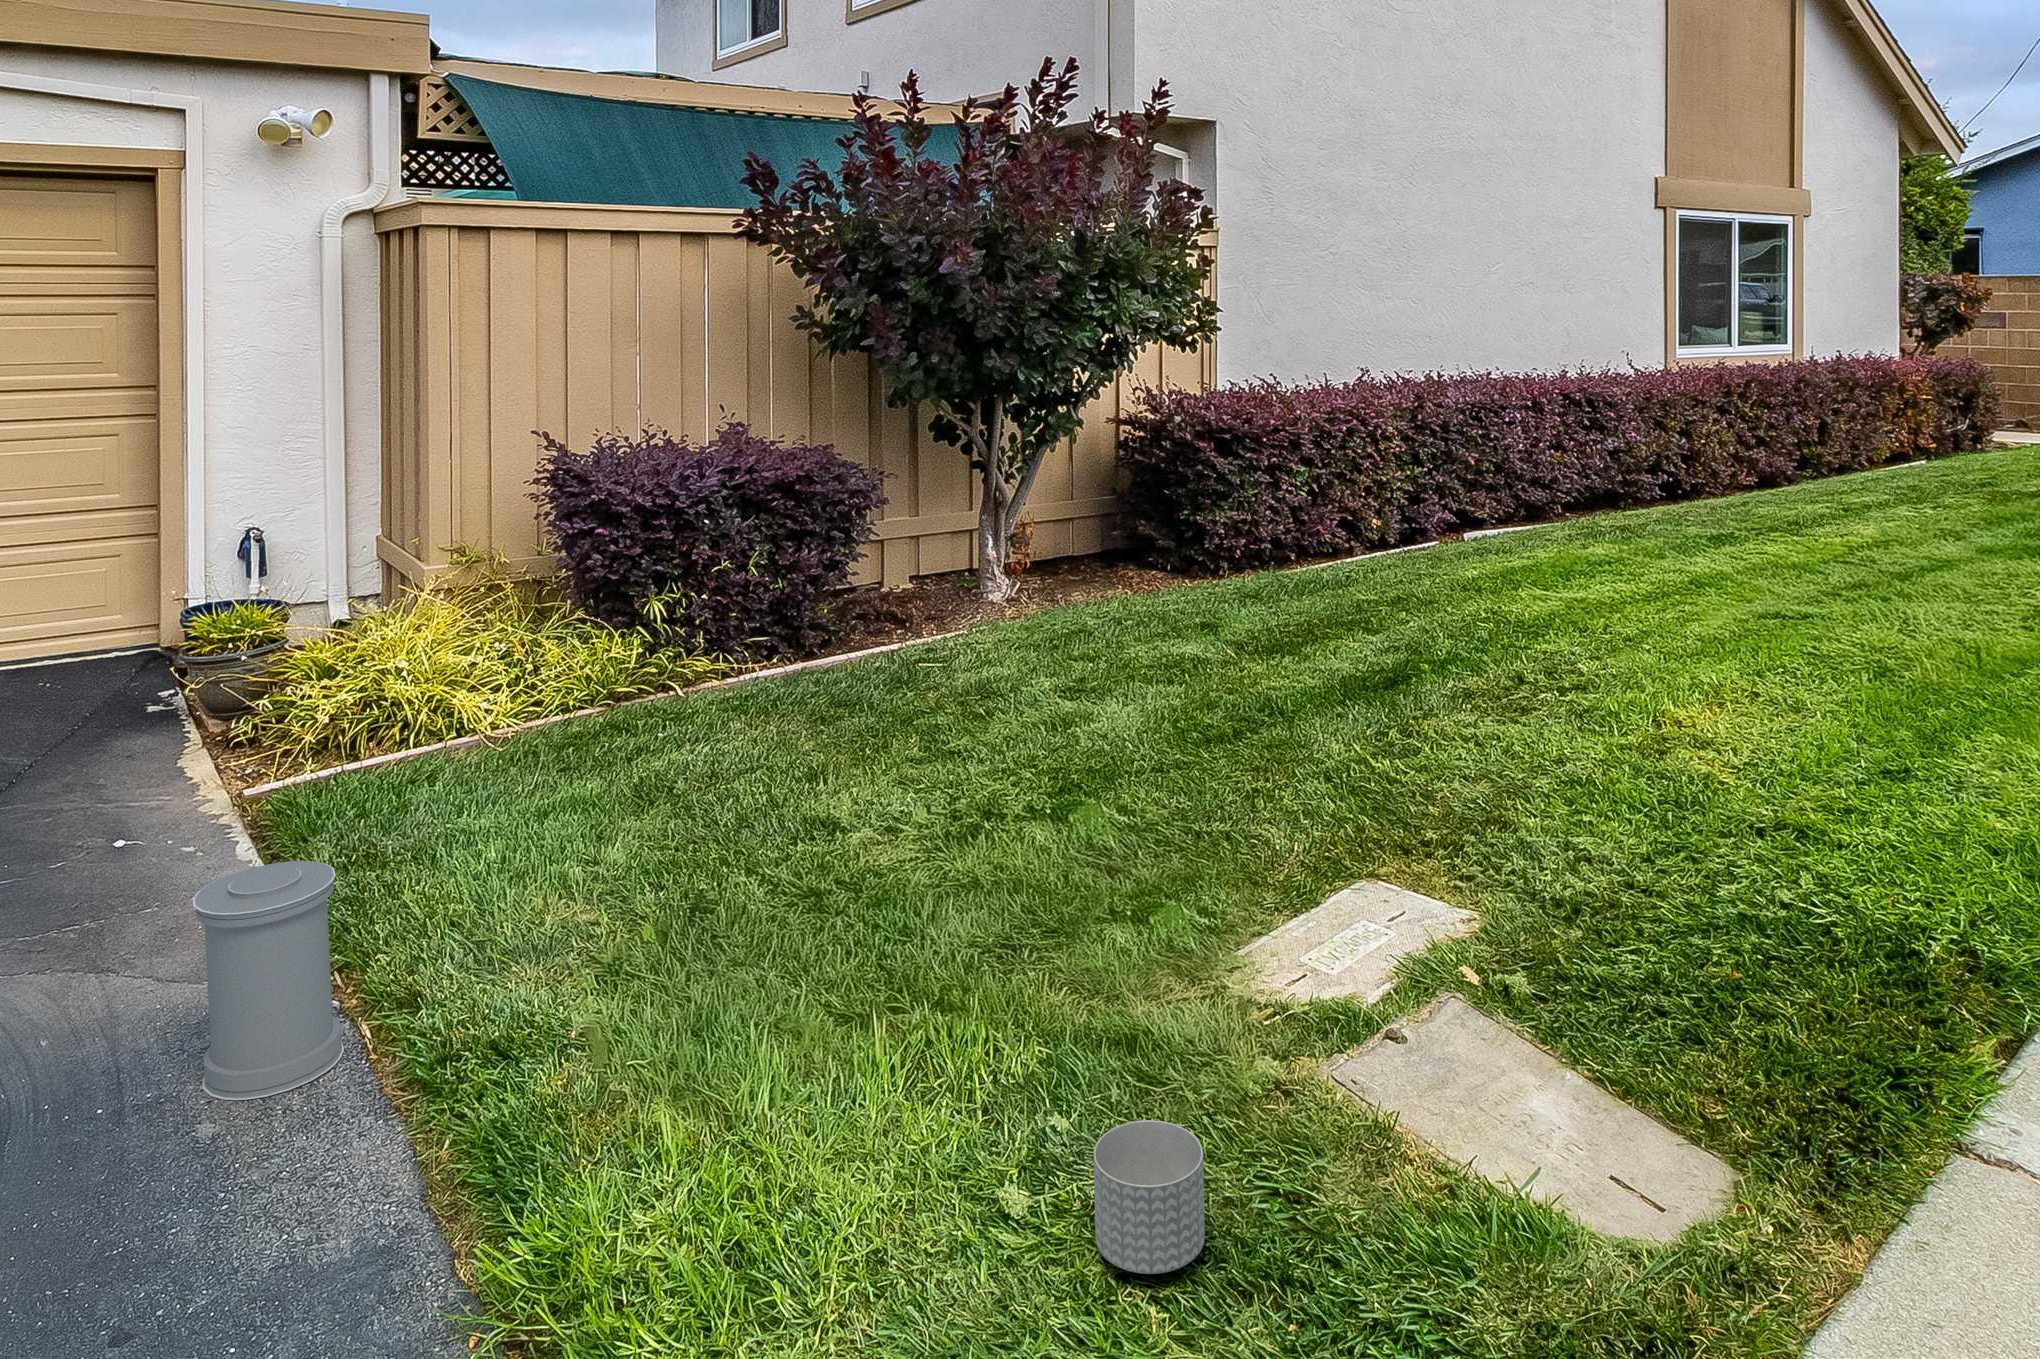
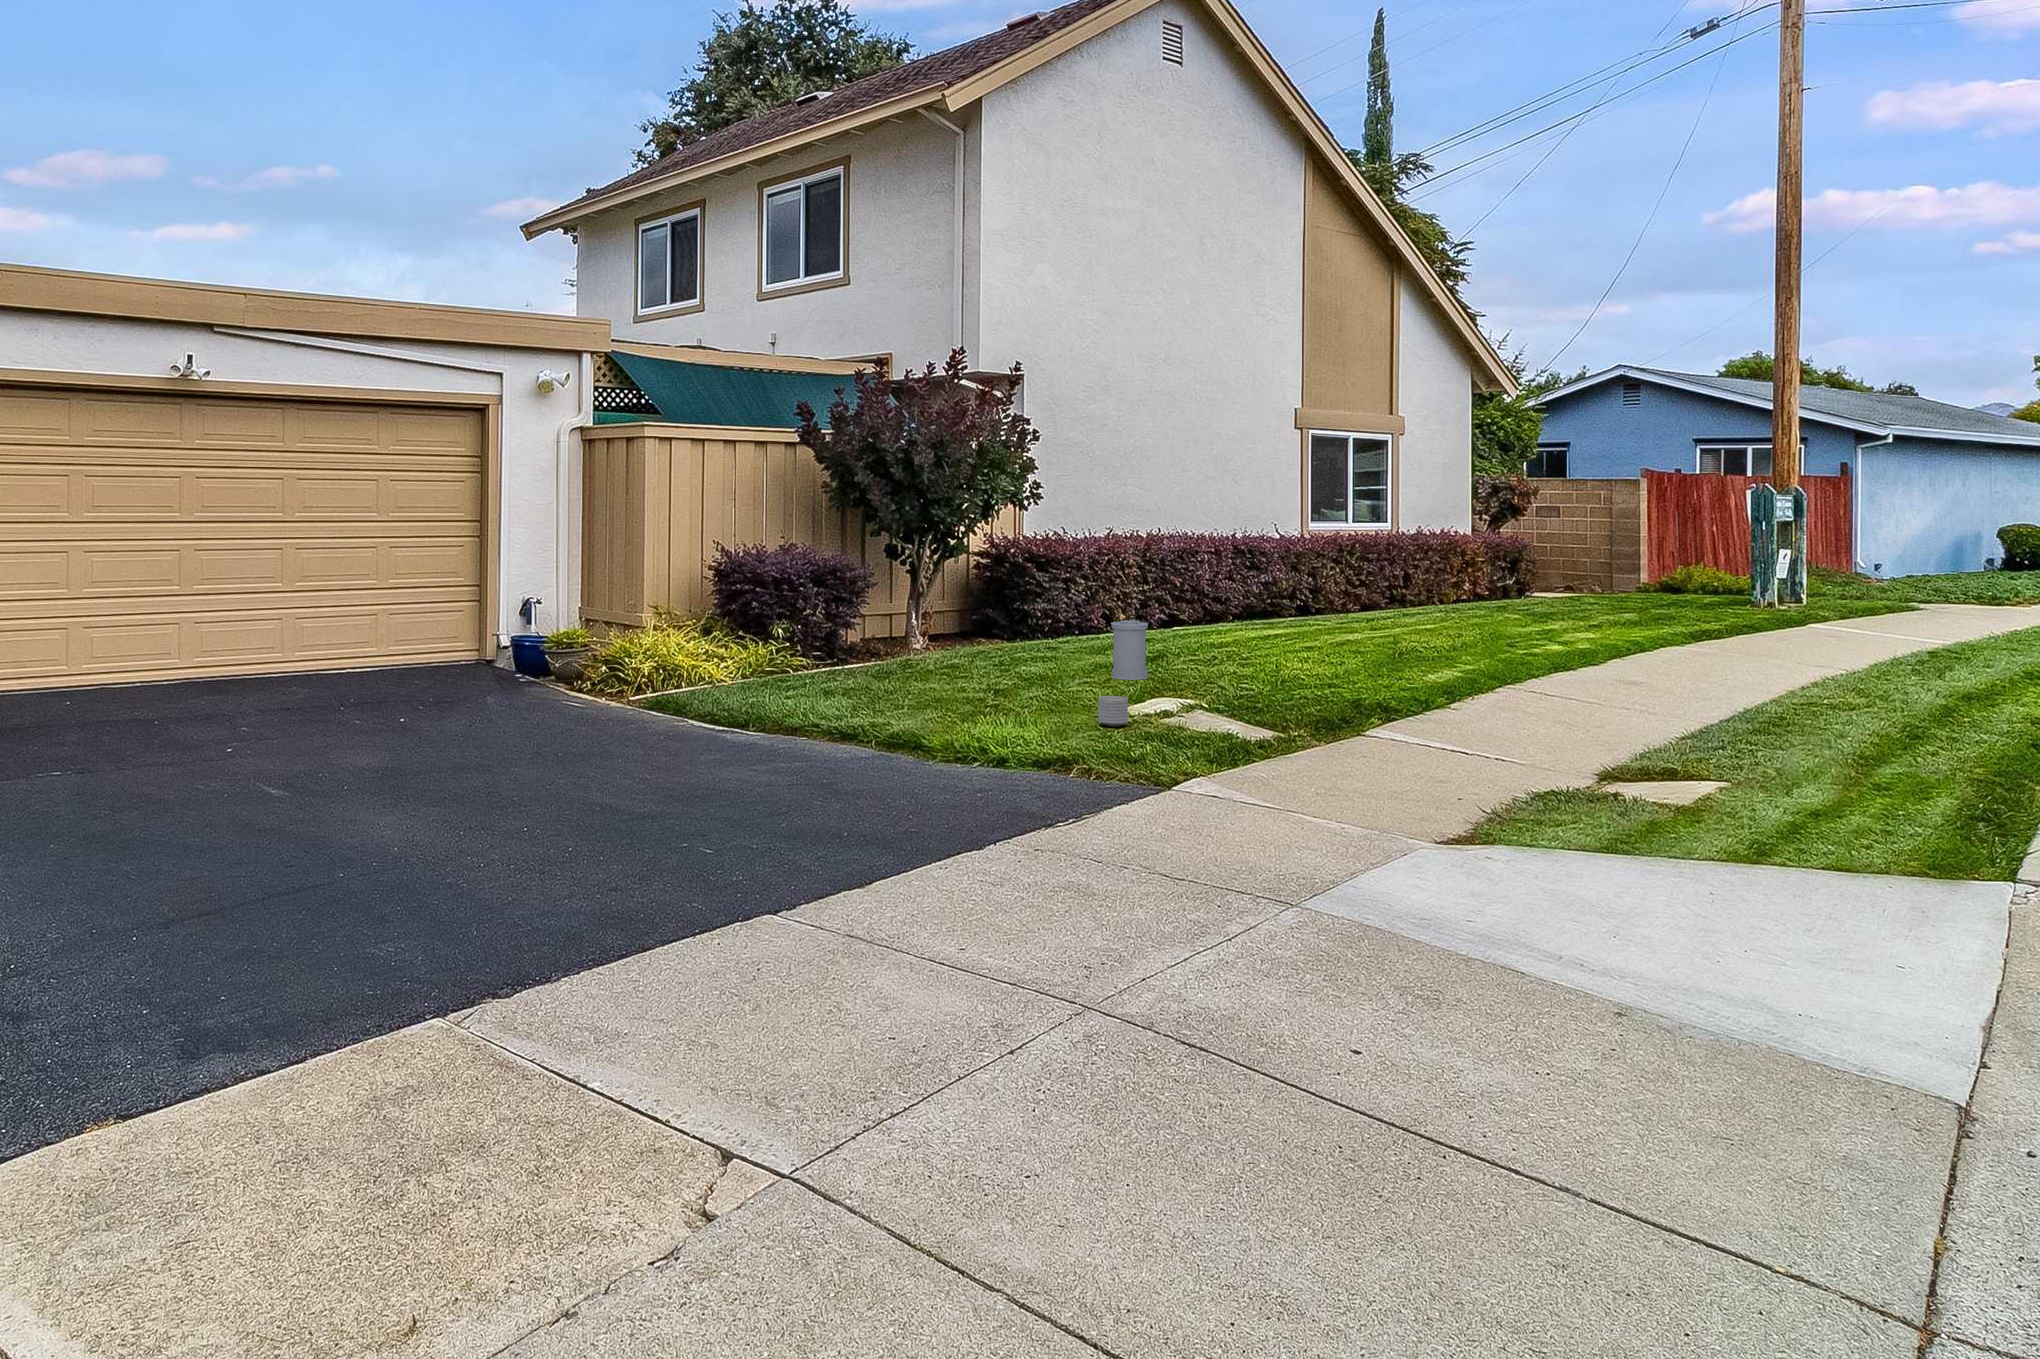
trash can: present [193,861,344,1100] -> present [1111,620,1148,680]

